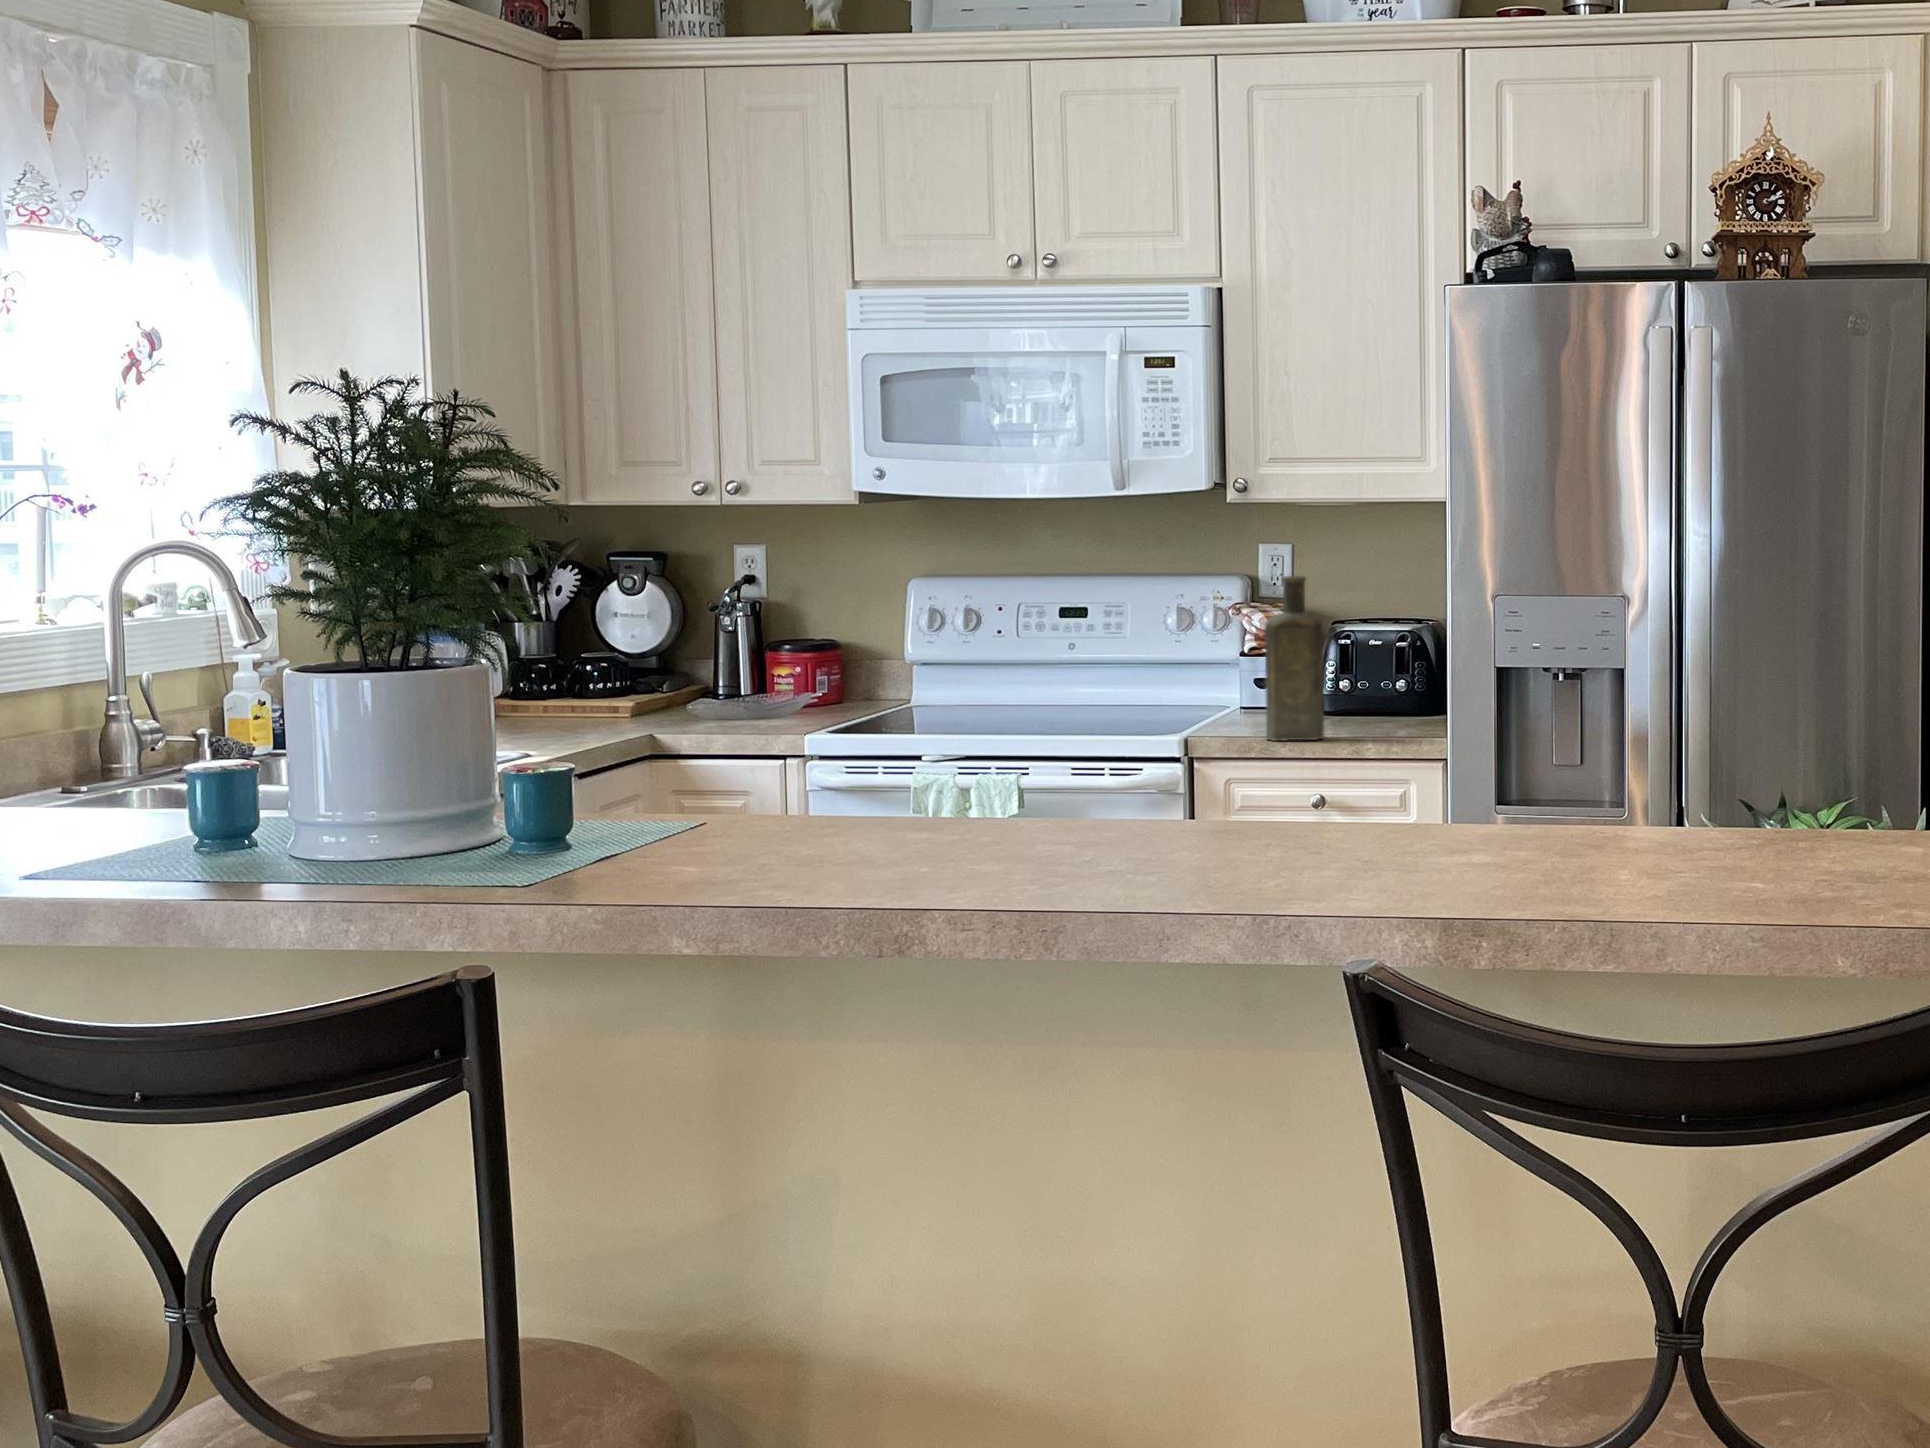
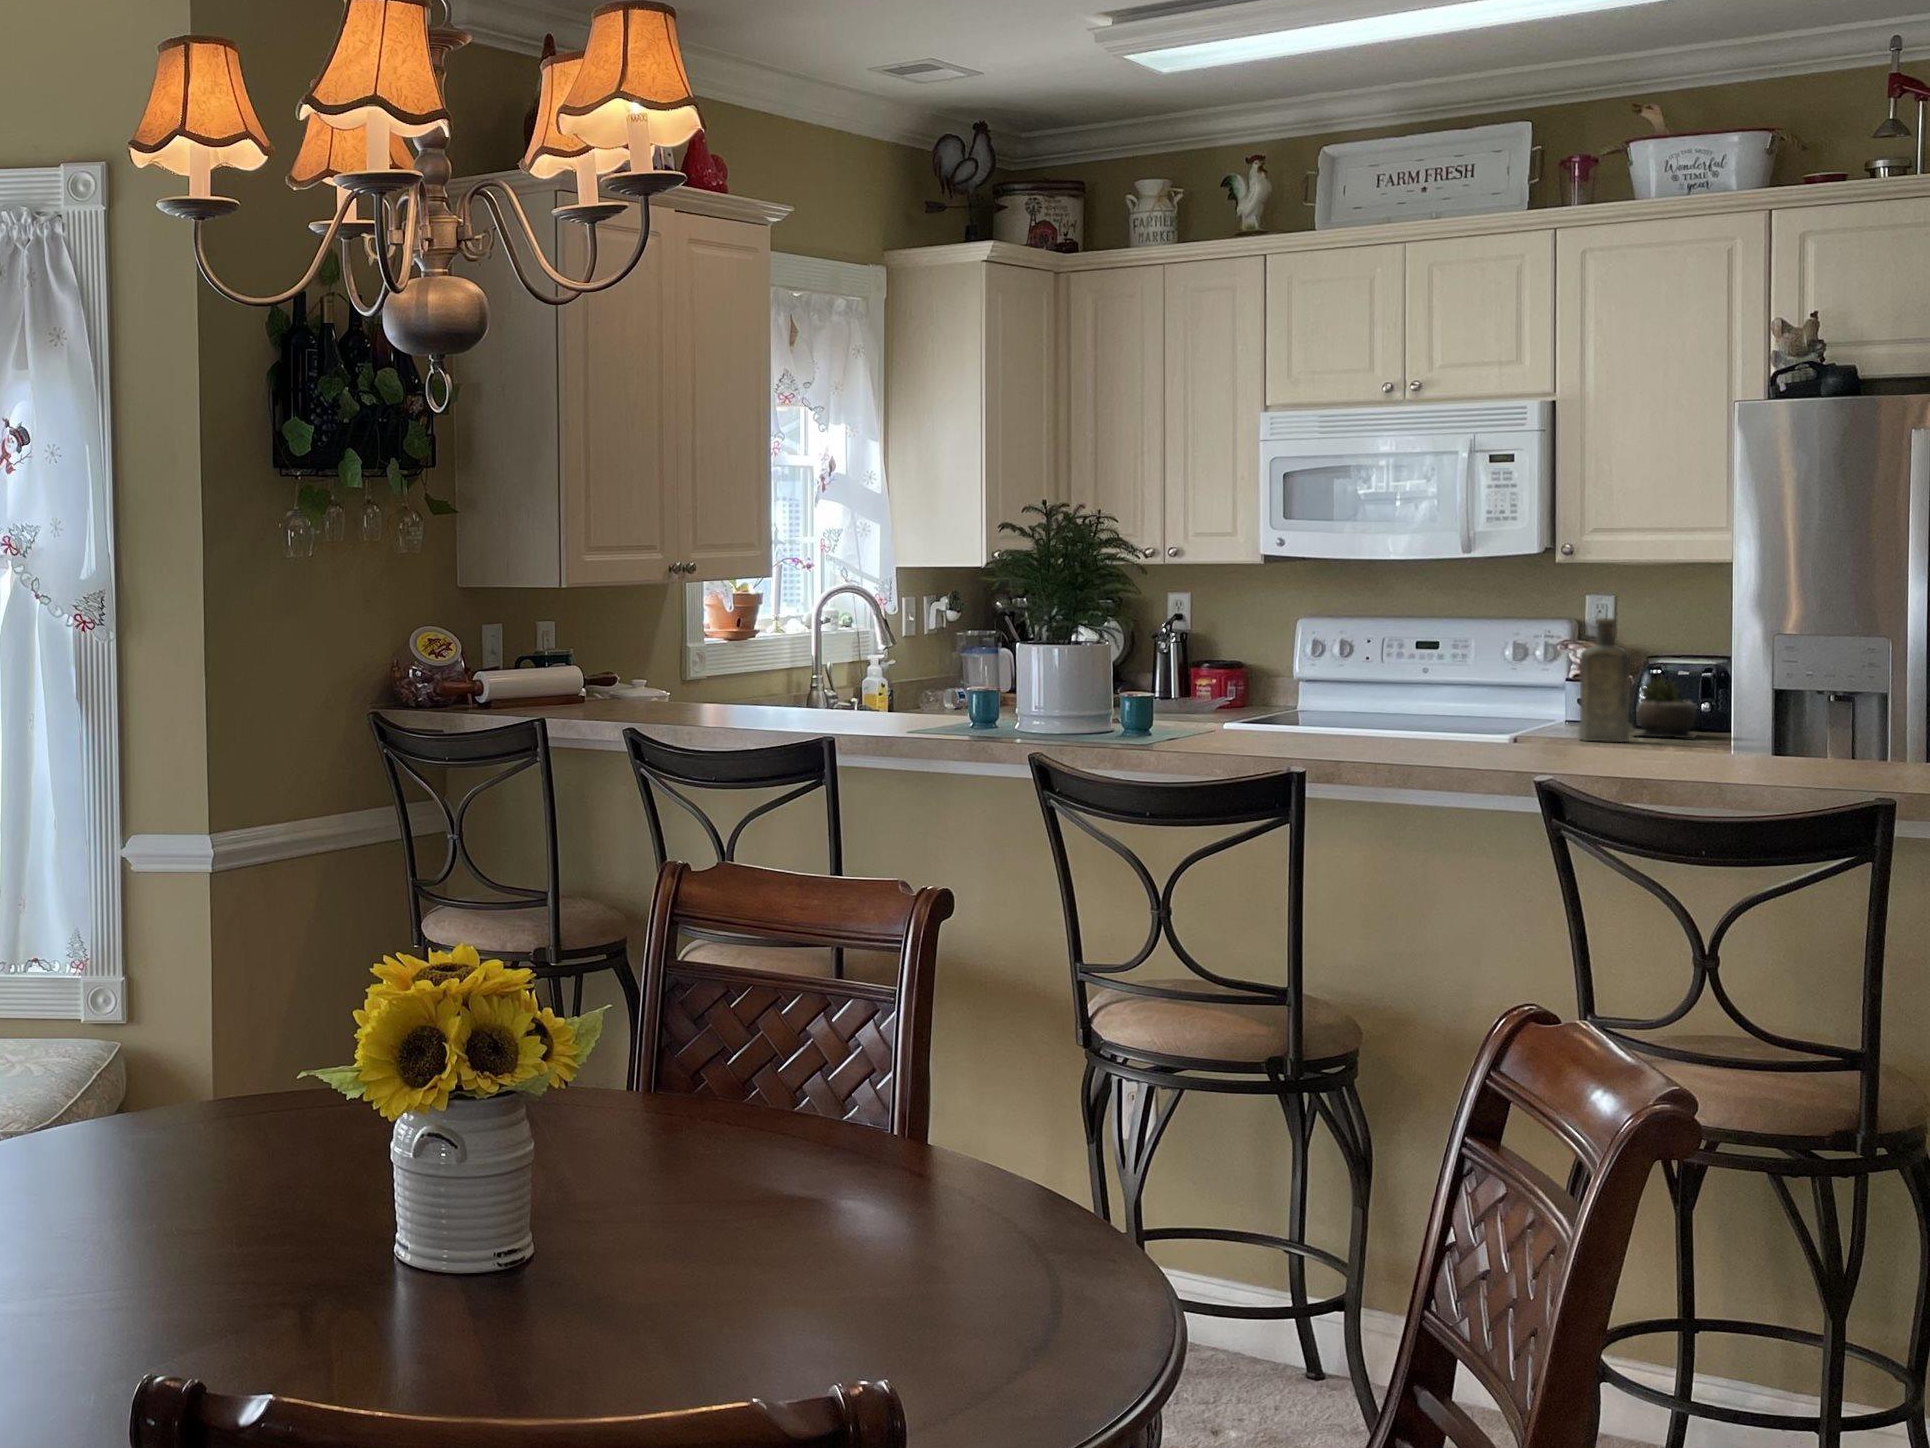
succulent plant: none [1323,647,1395,728] -> present [1634,678,1696,738]

